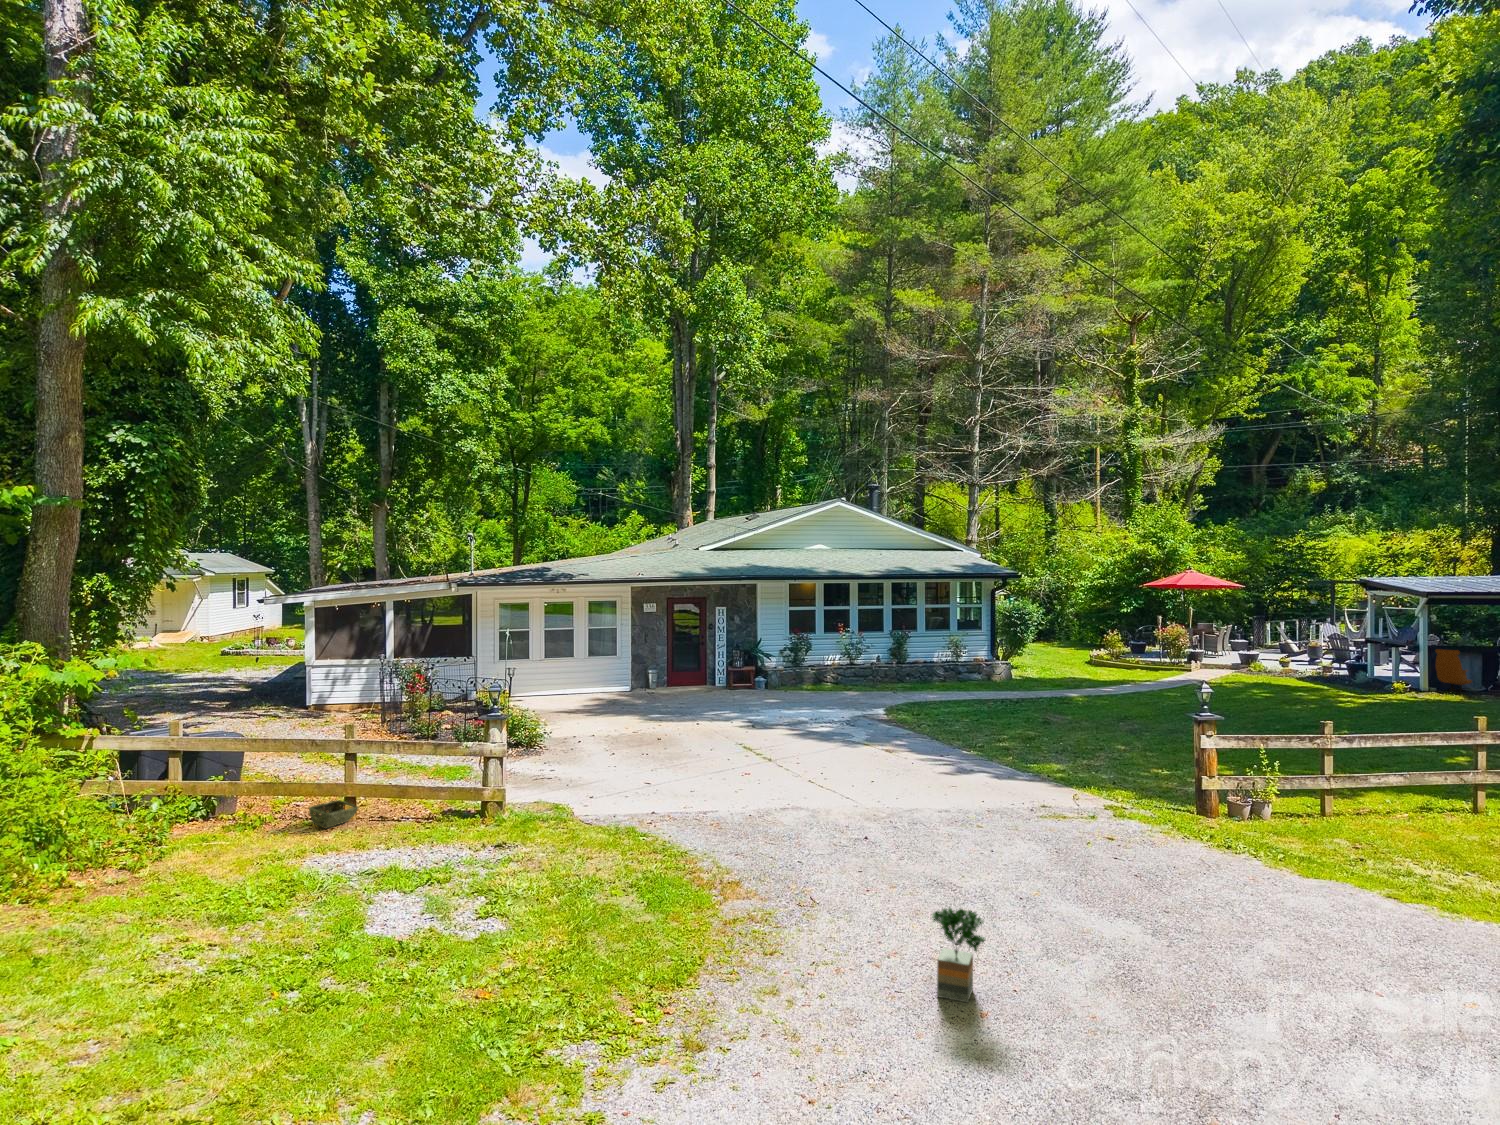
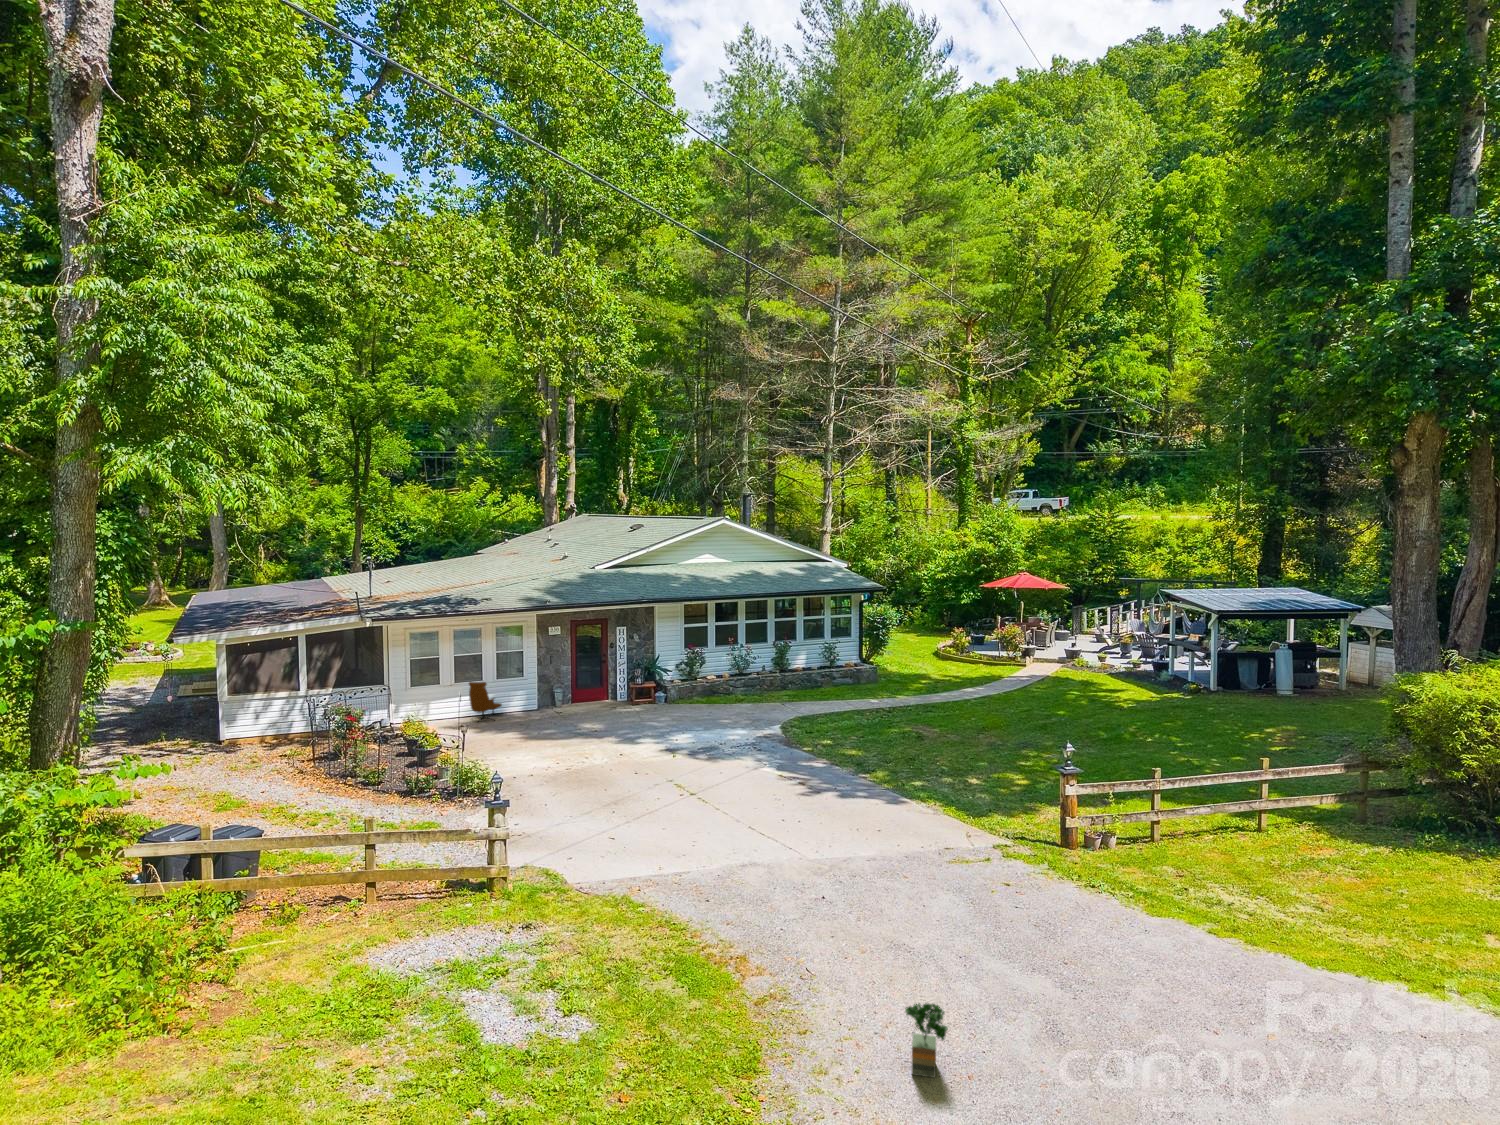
lounge chair: present [1436,649,1472,692] -> present [469,682,502,720]
woven basket: present [309,800,358,828] -> none [302,895,347,927]

